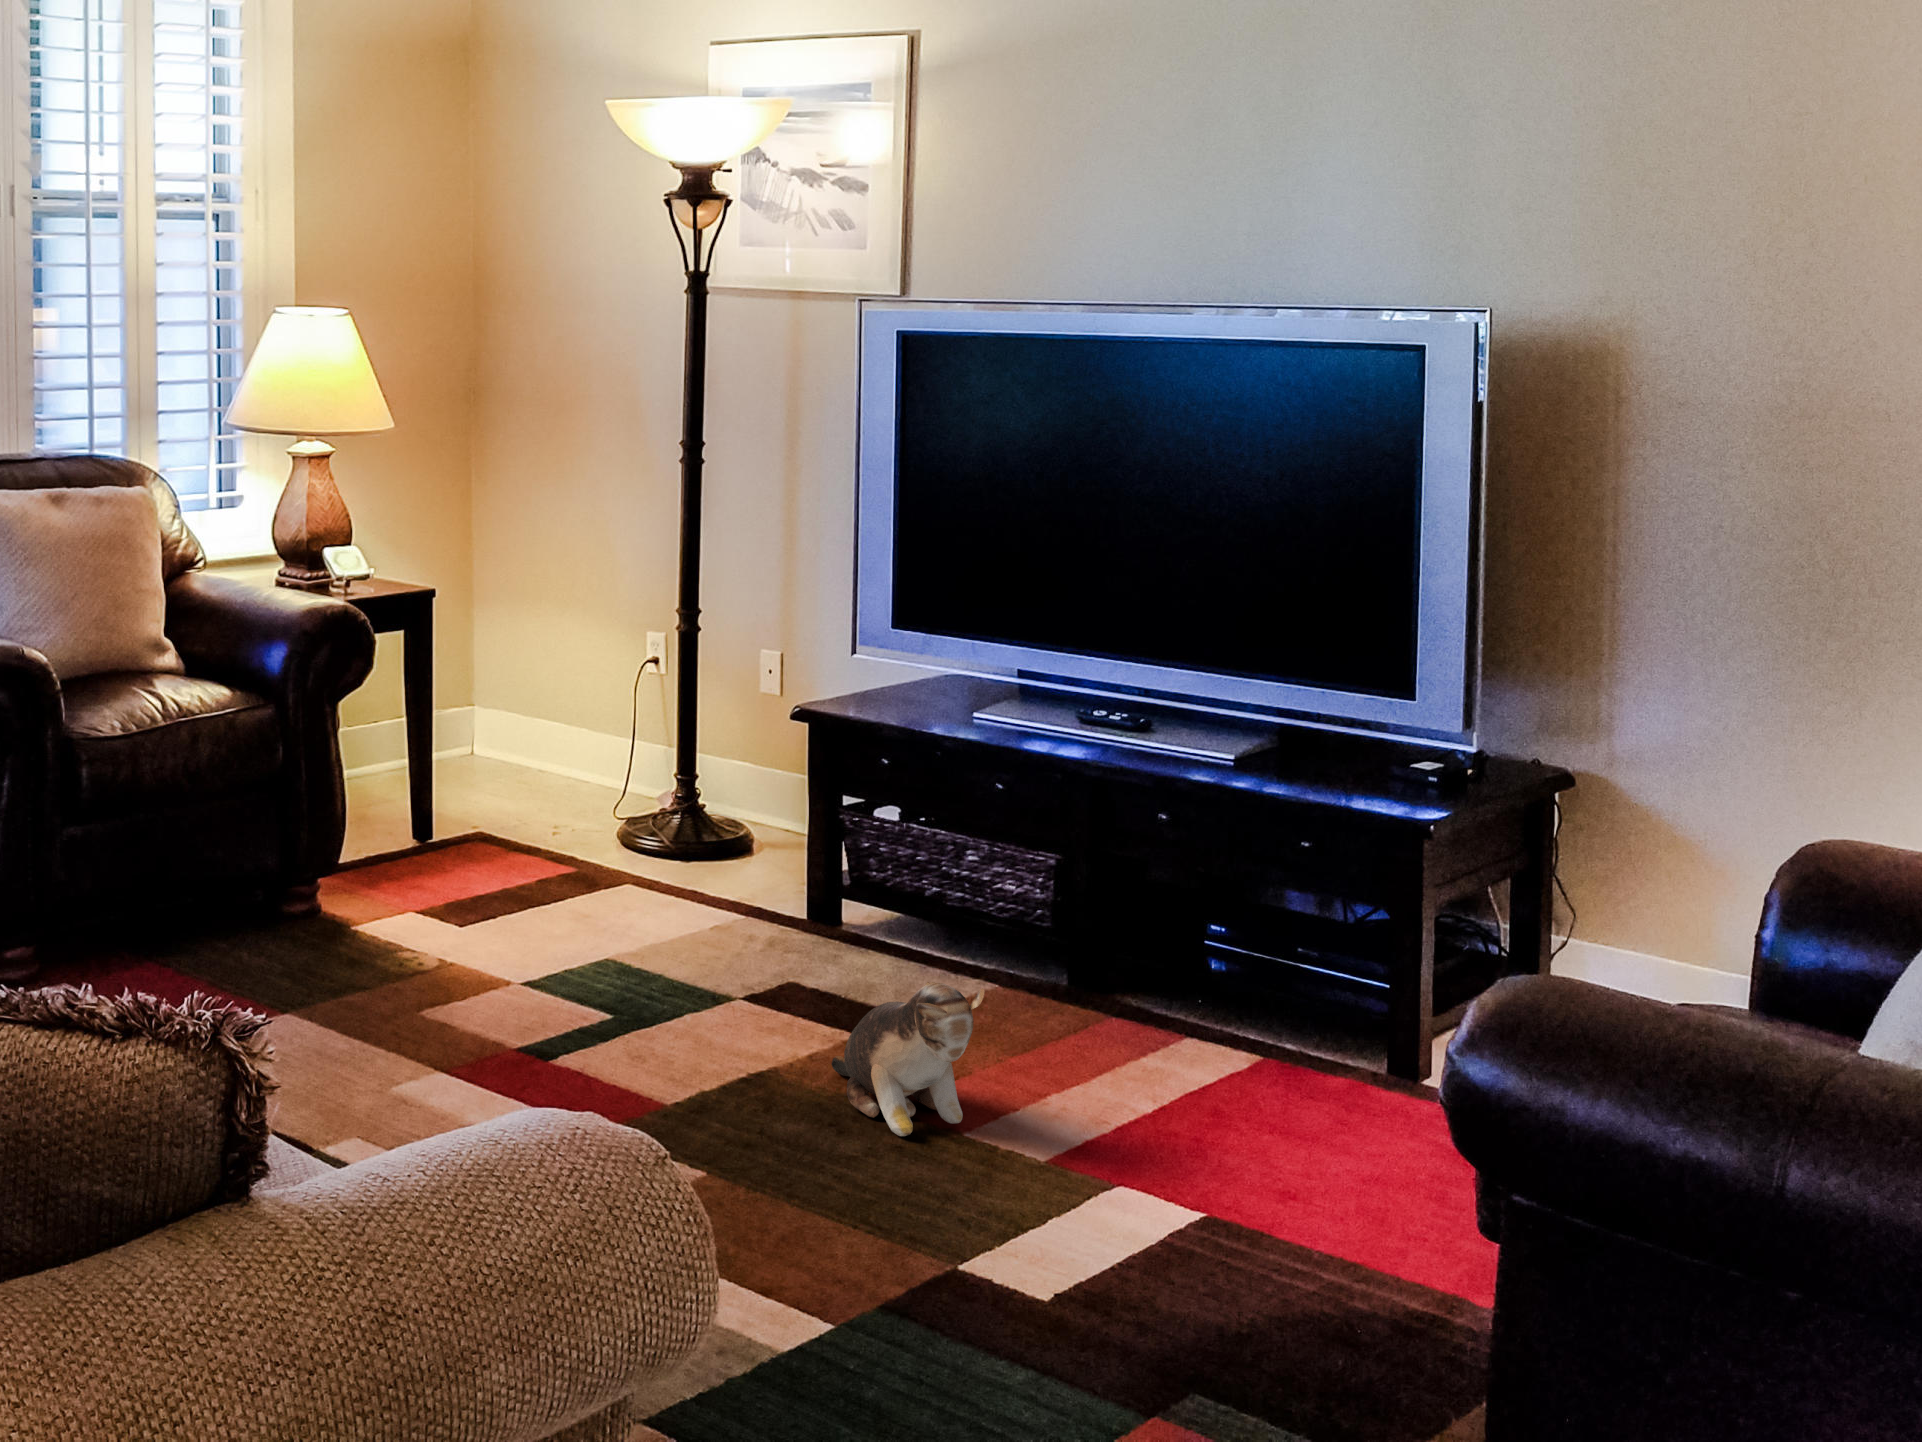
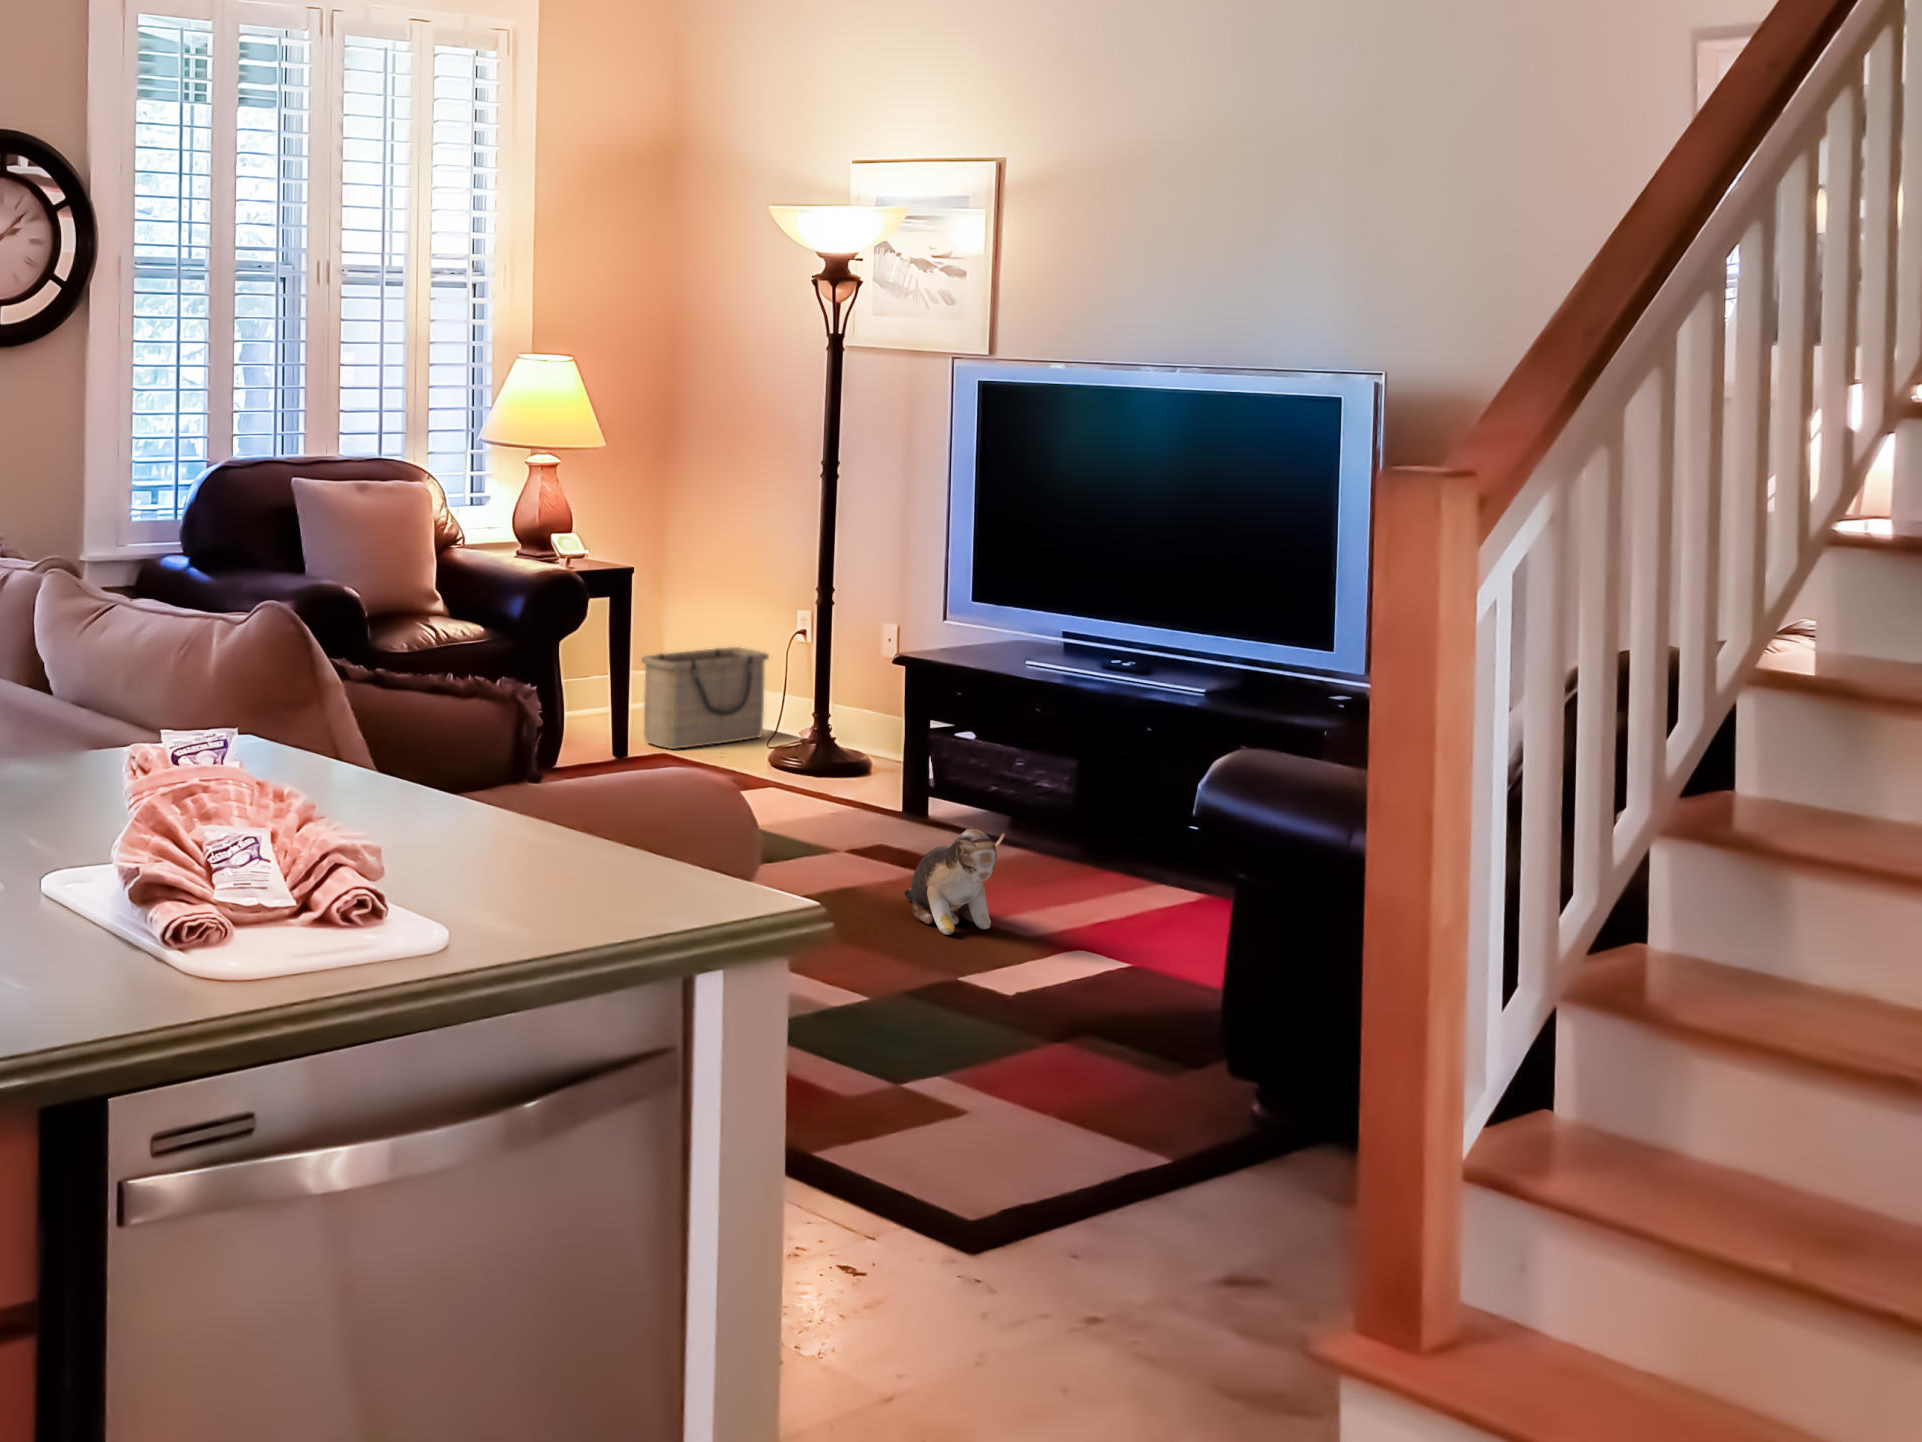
basket: none [448,686,615,828] -> present [641,647,769,749]

